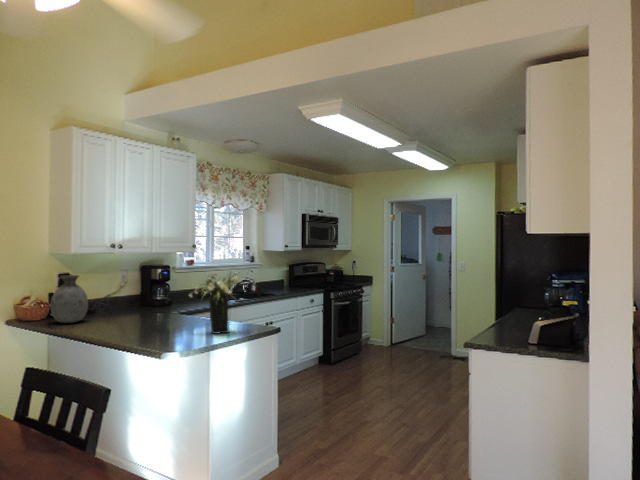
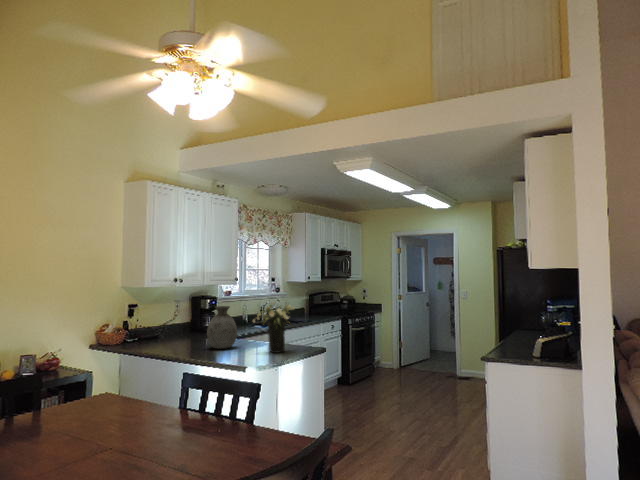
vase: present [50,275,88,323] -> present [207,306,237,349]

